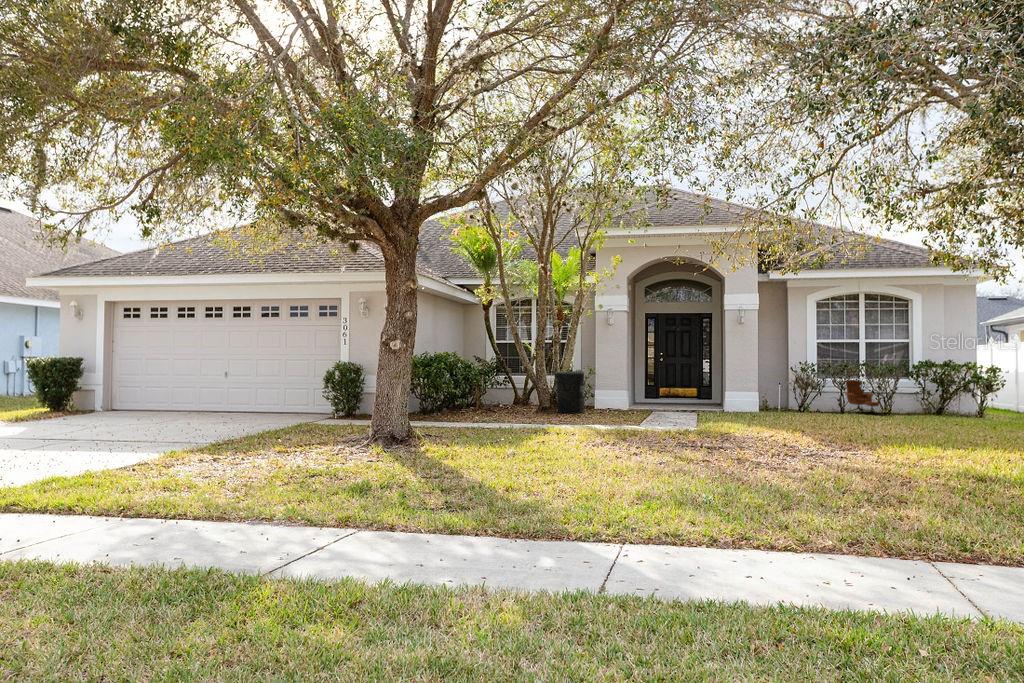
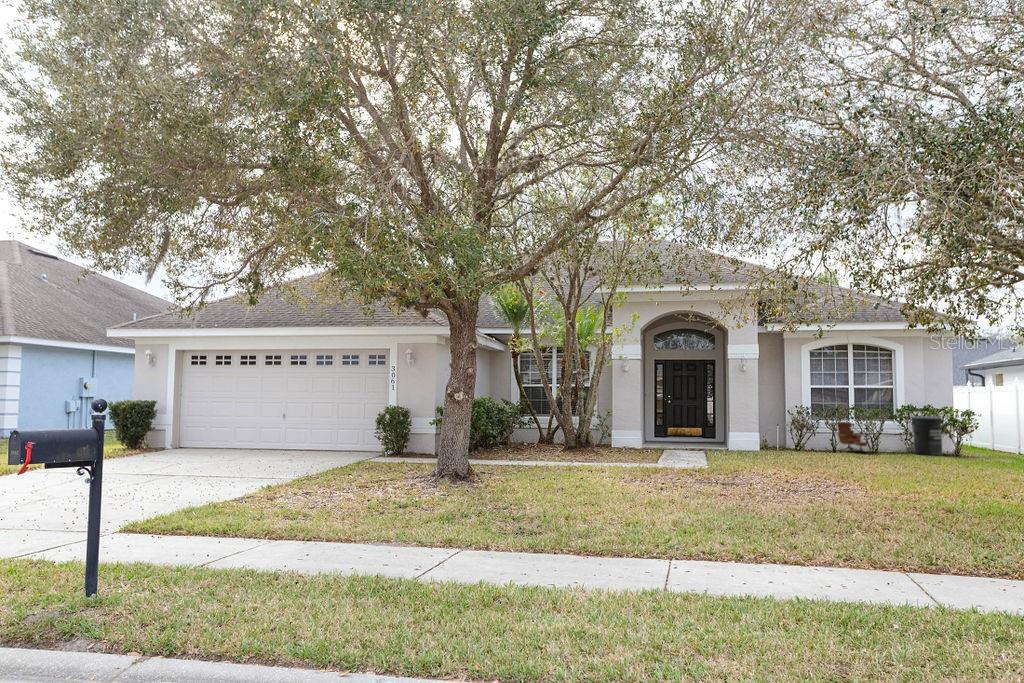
trash can: present [556,370,584,413] -> present [912,416,942,455]

